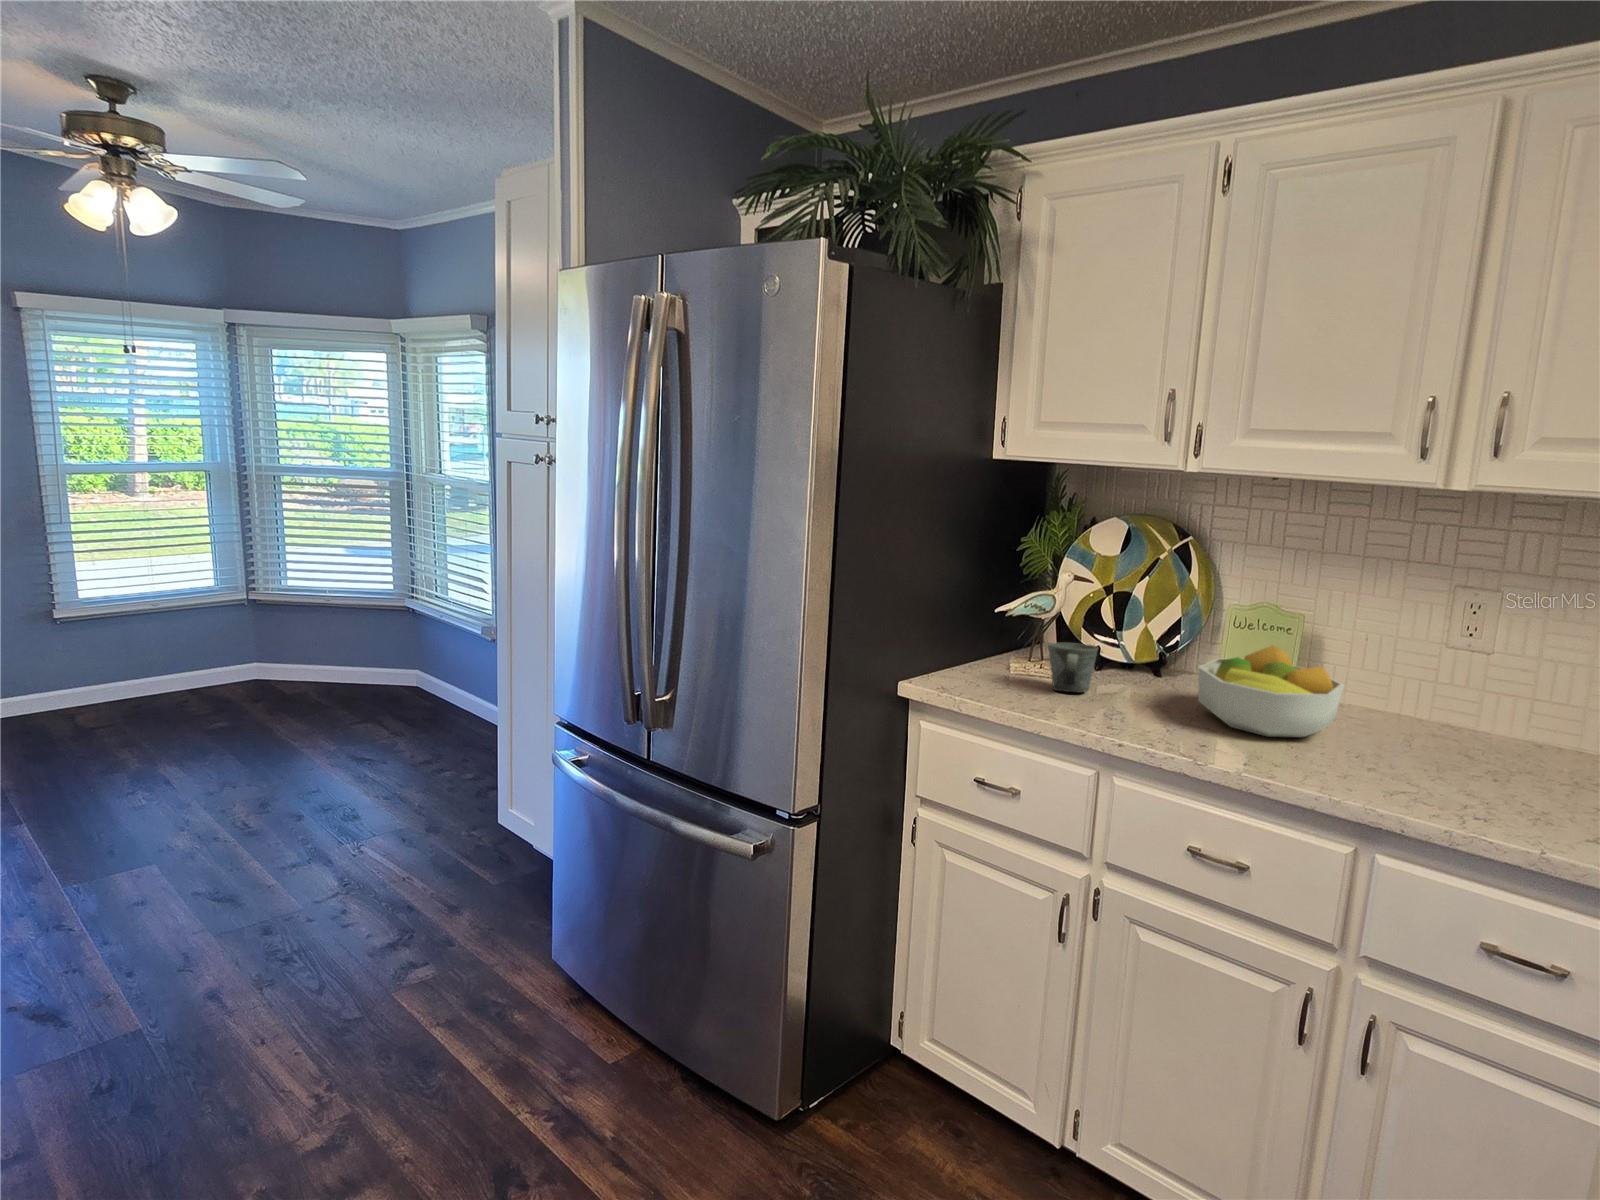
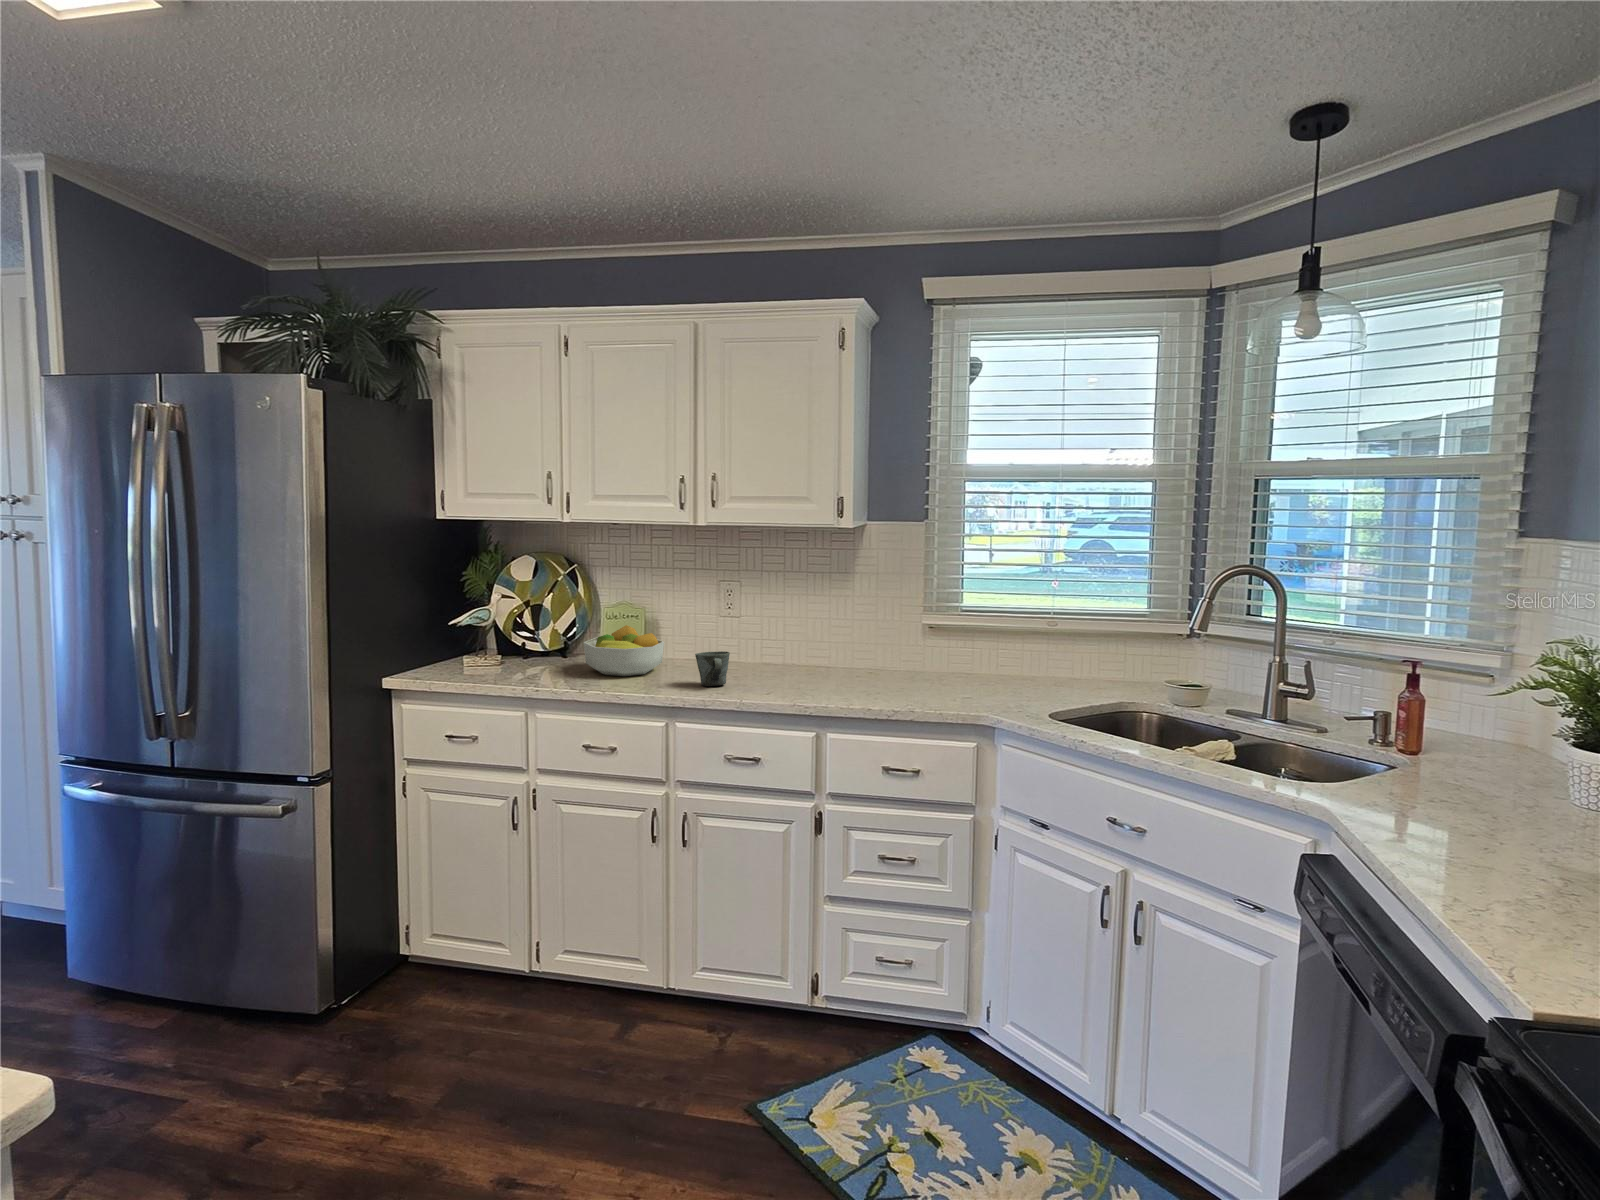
mug: present [1048,643,1098,692] -> present [695,651,730,686]

